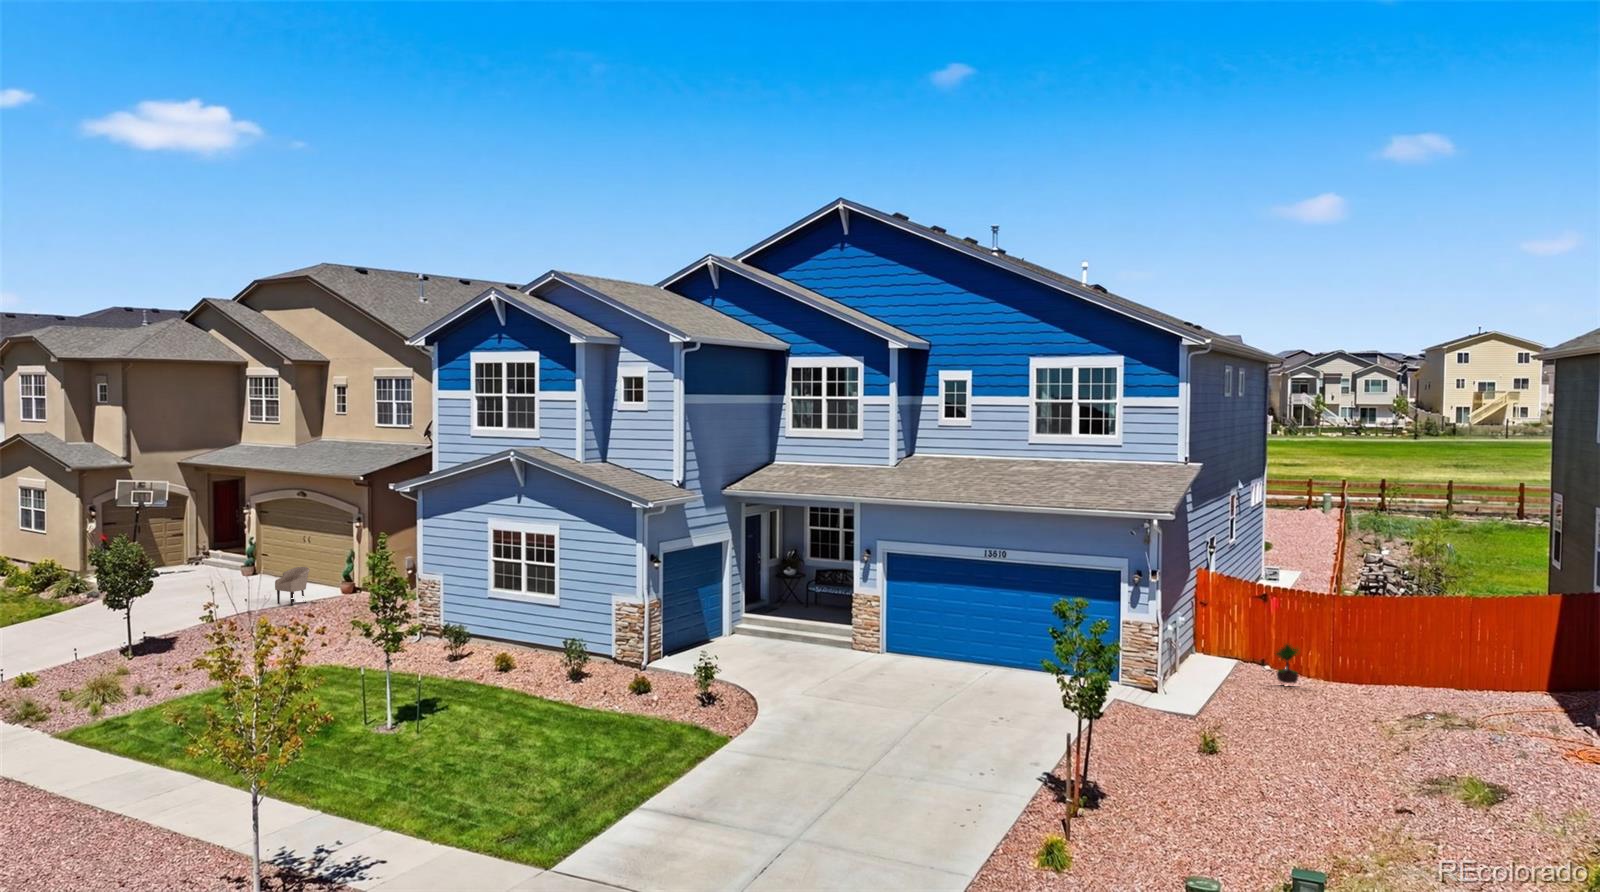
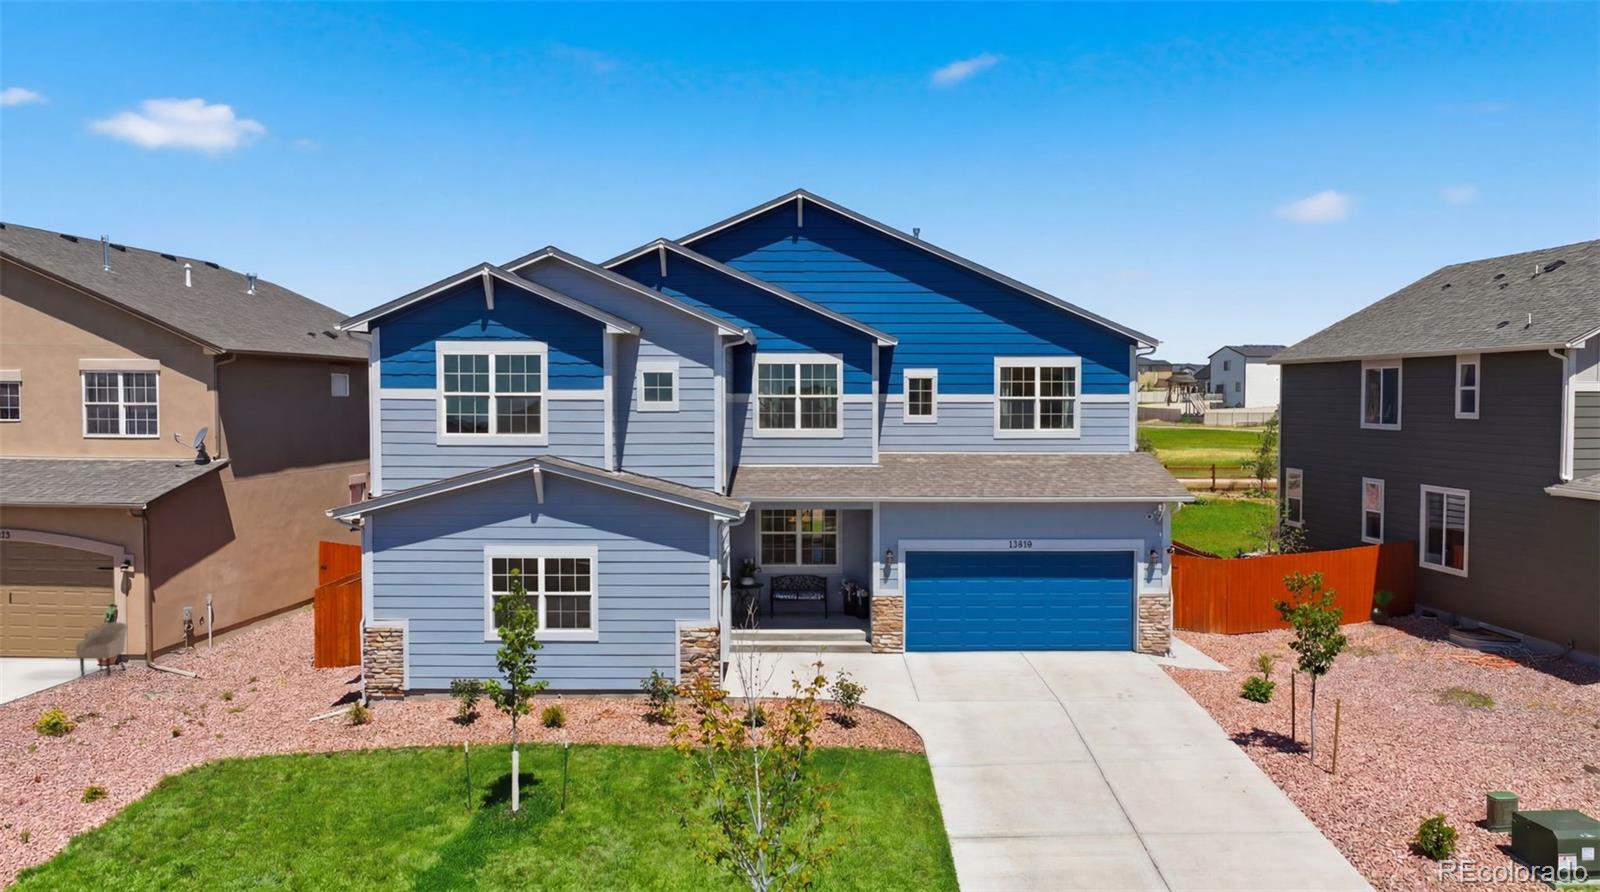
potted tree: present [1276,644,1298,683] -> present [1370,592,1392,624]

